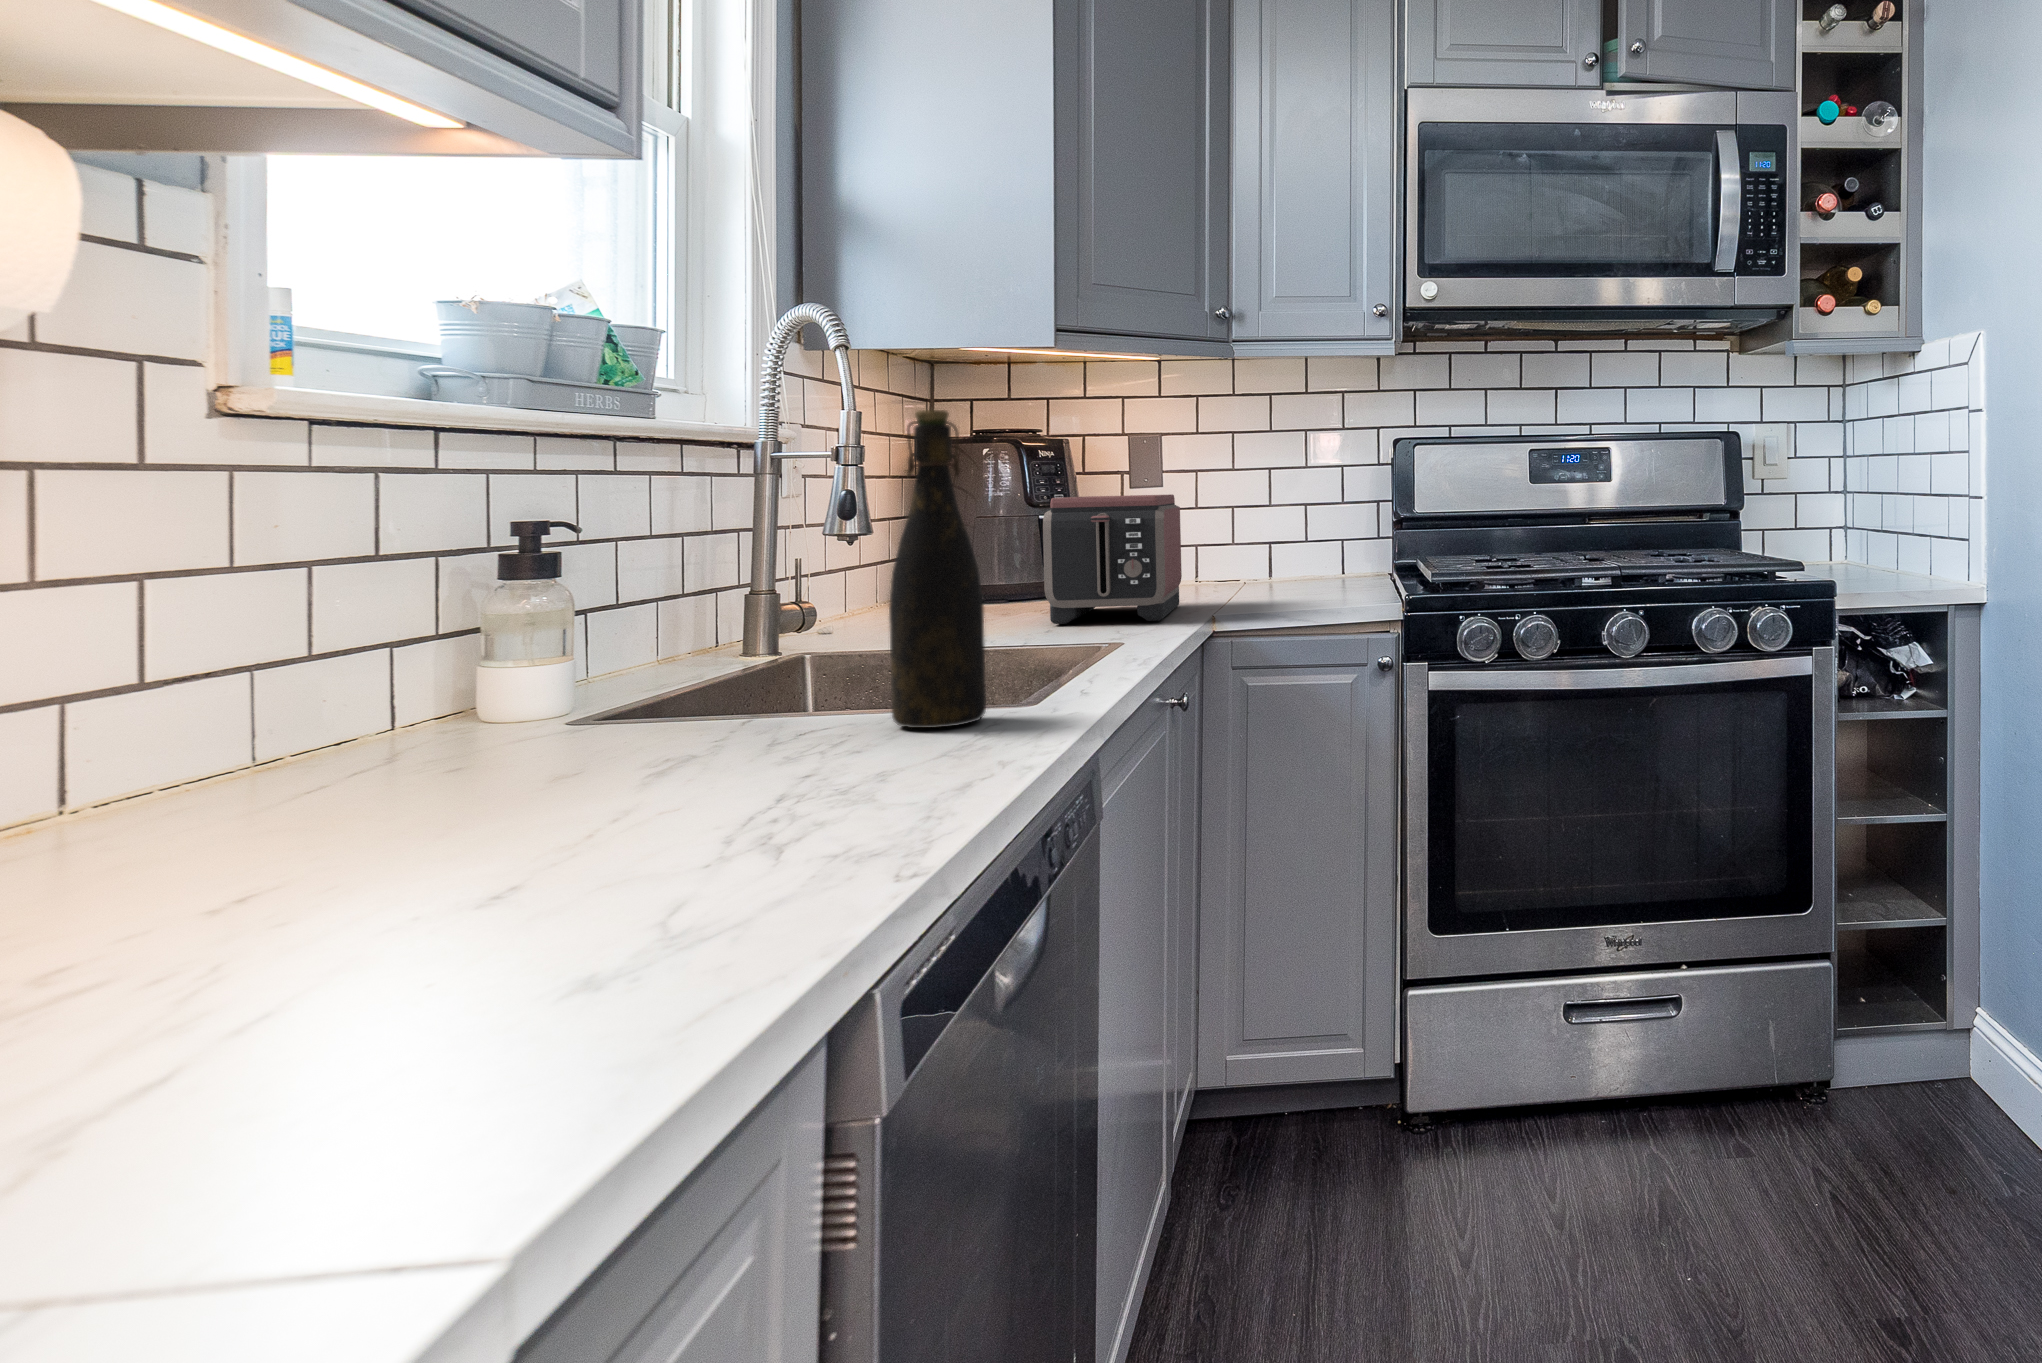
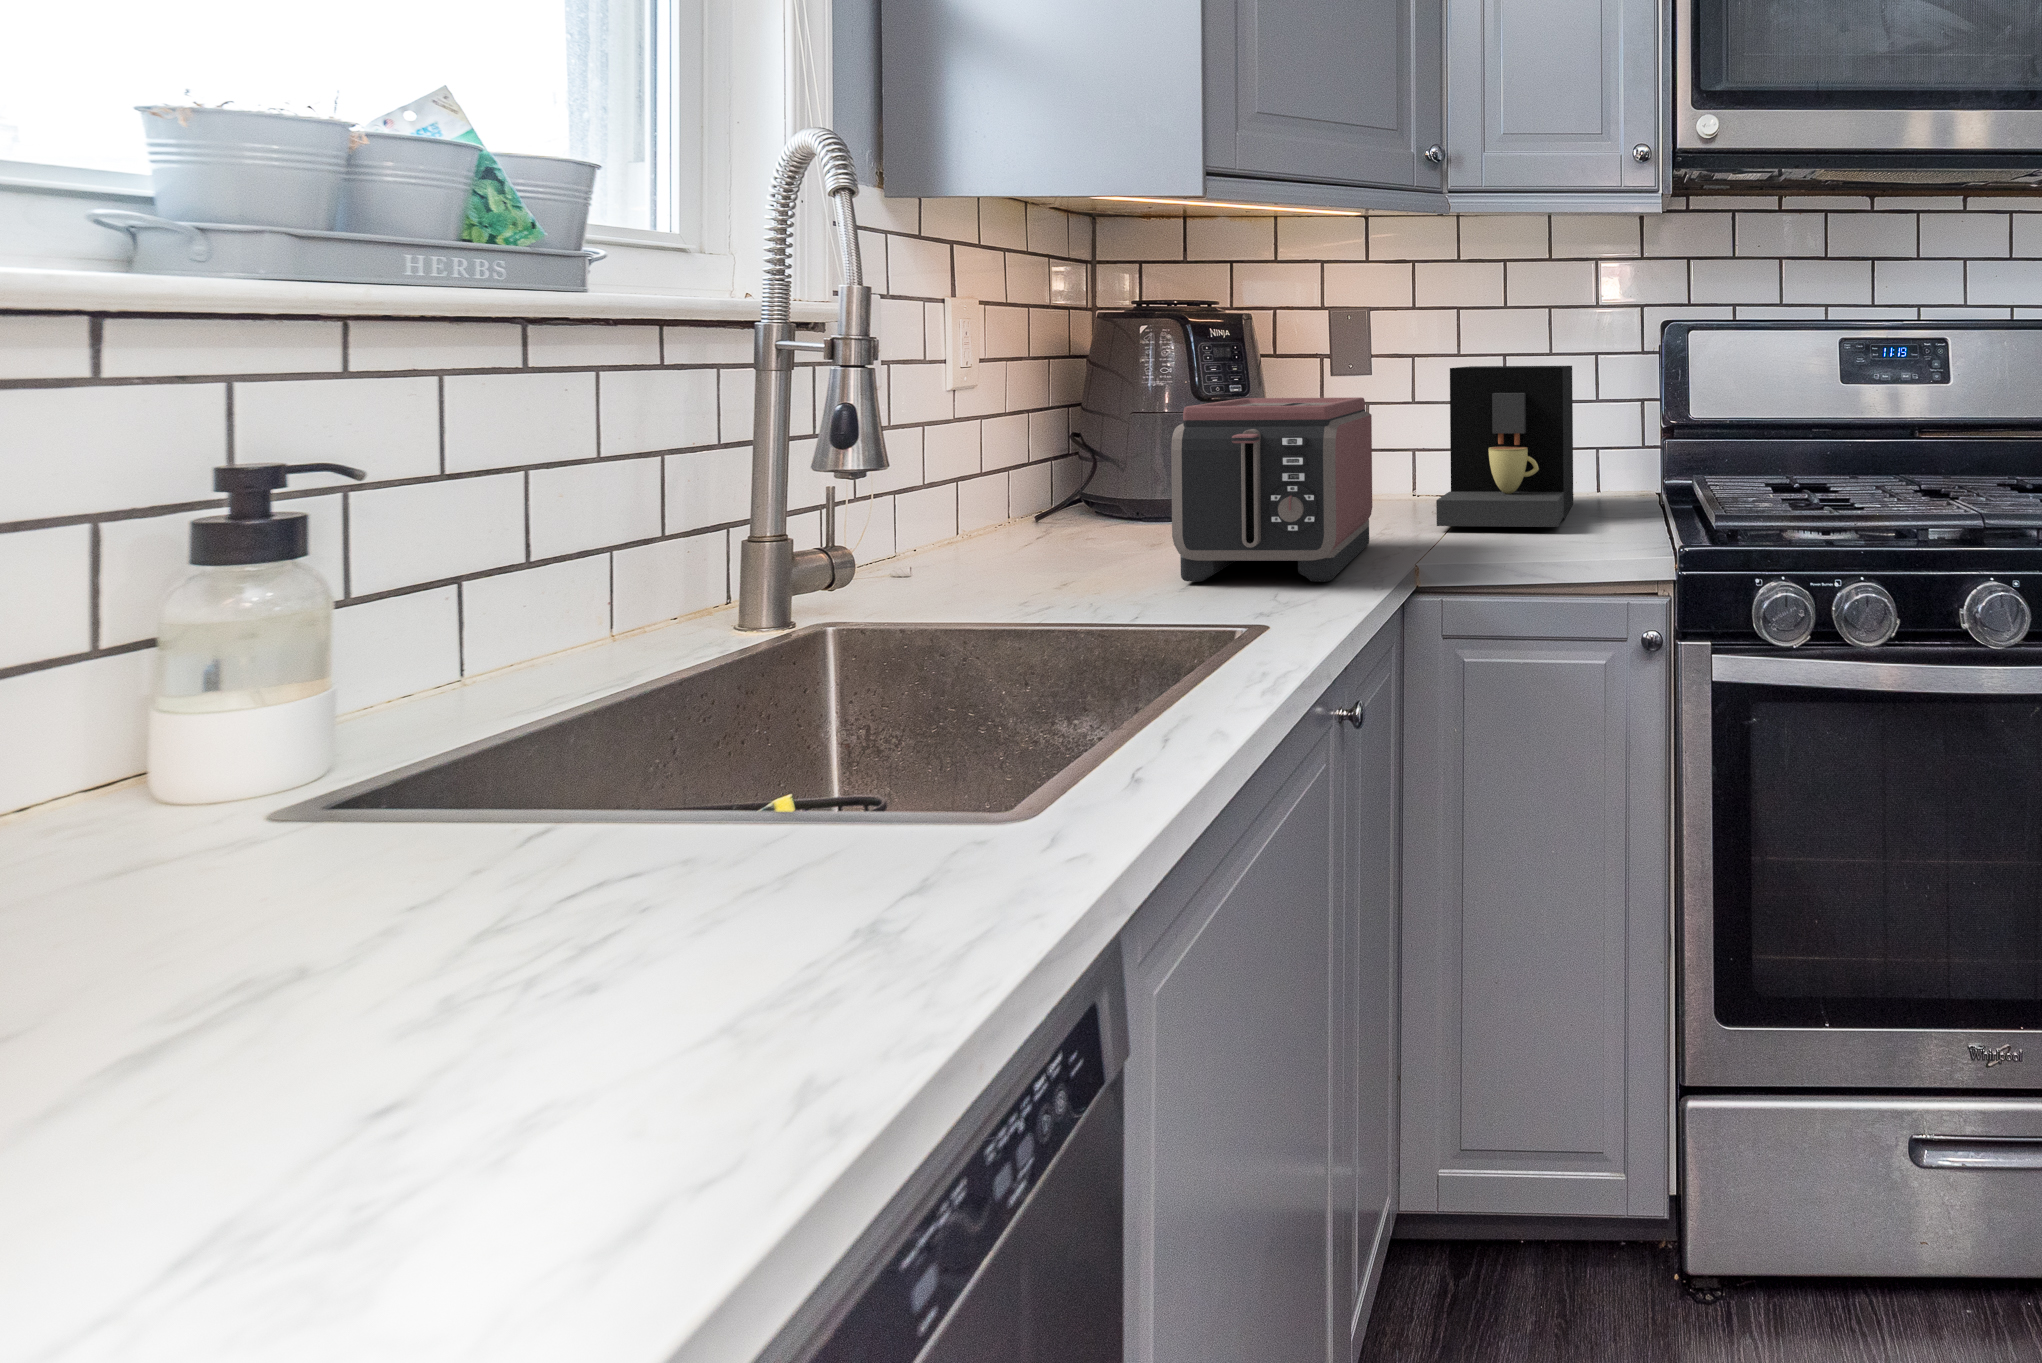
bottle: present [889,410,986,728] -> none [598,280,823,994]
coffee maker: none [1228,472,1333,594] -> present [1436,366,1573,527]

